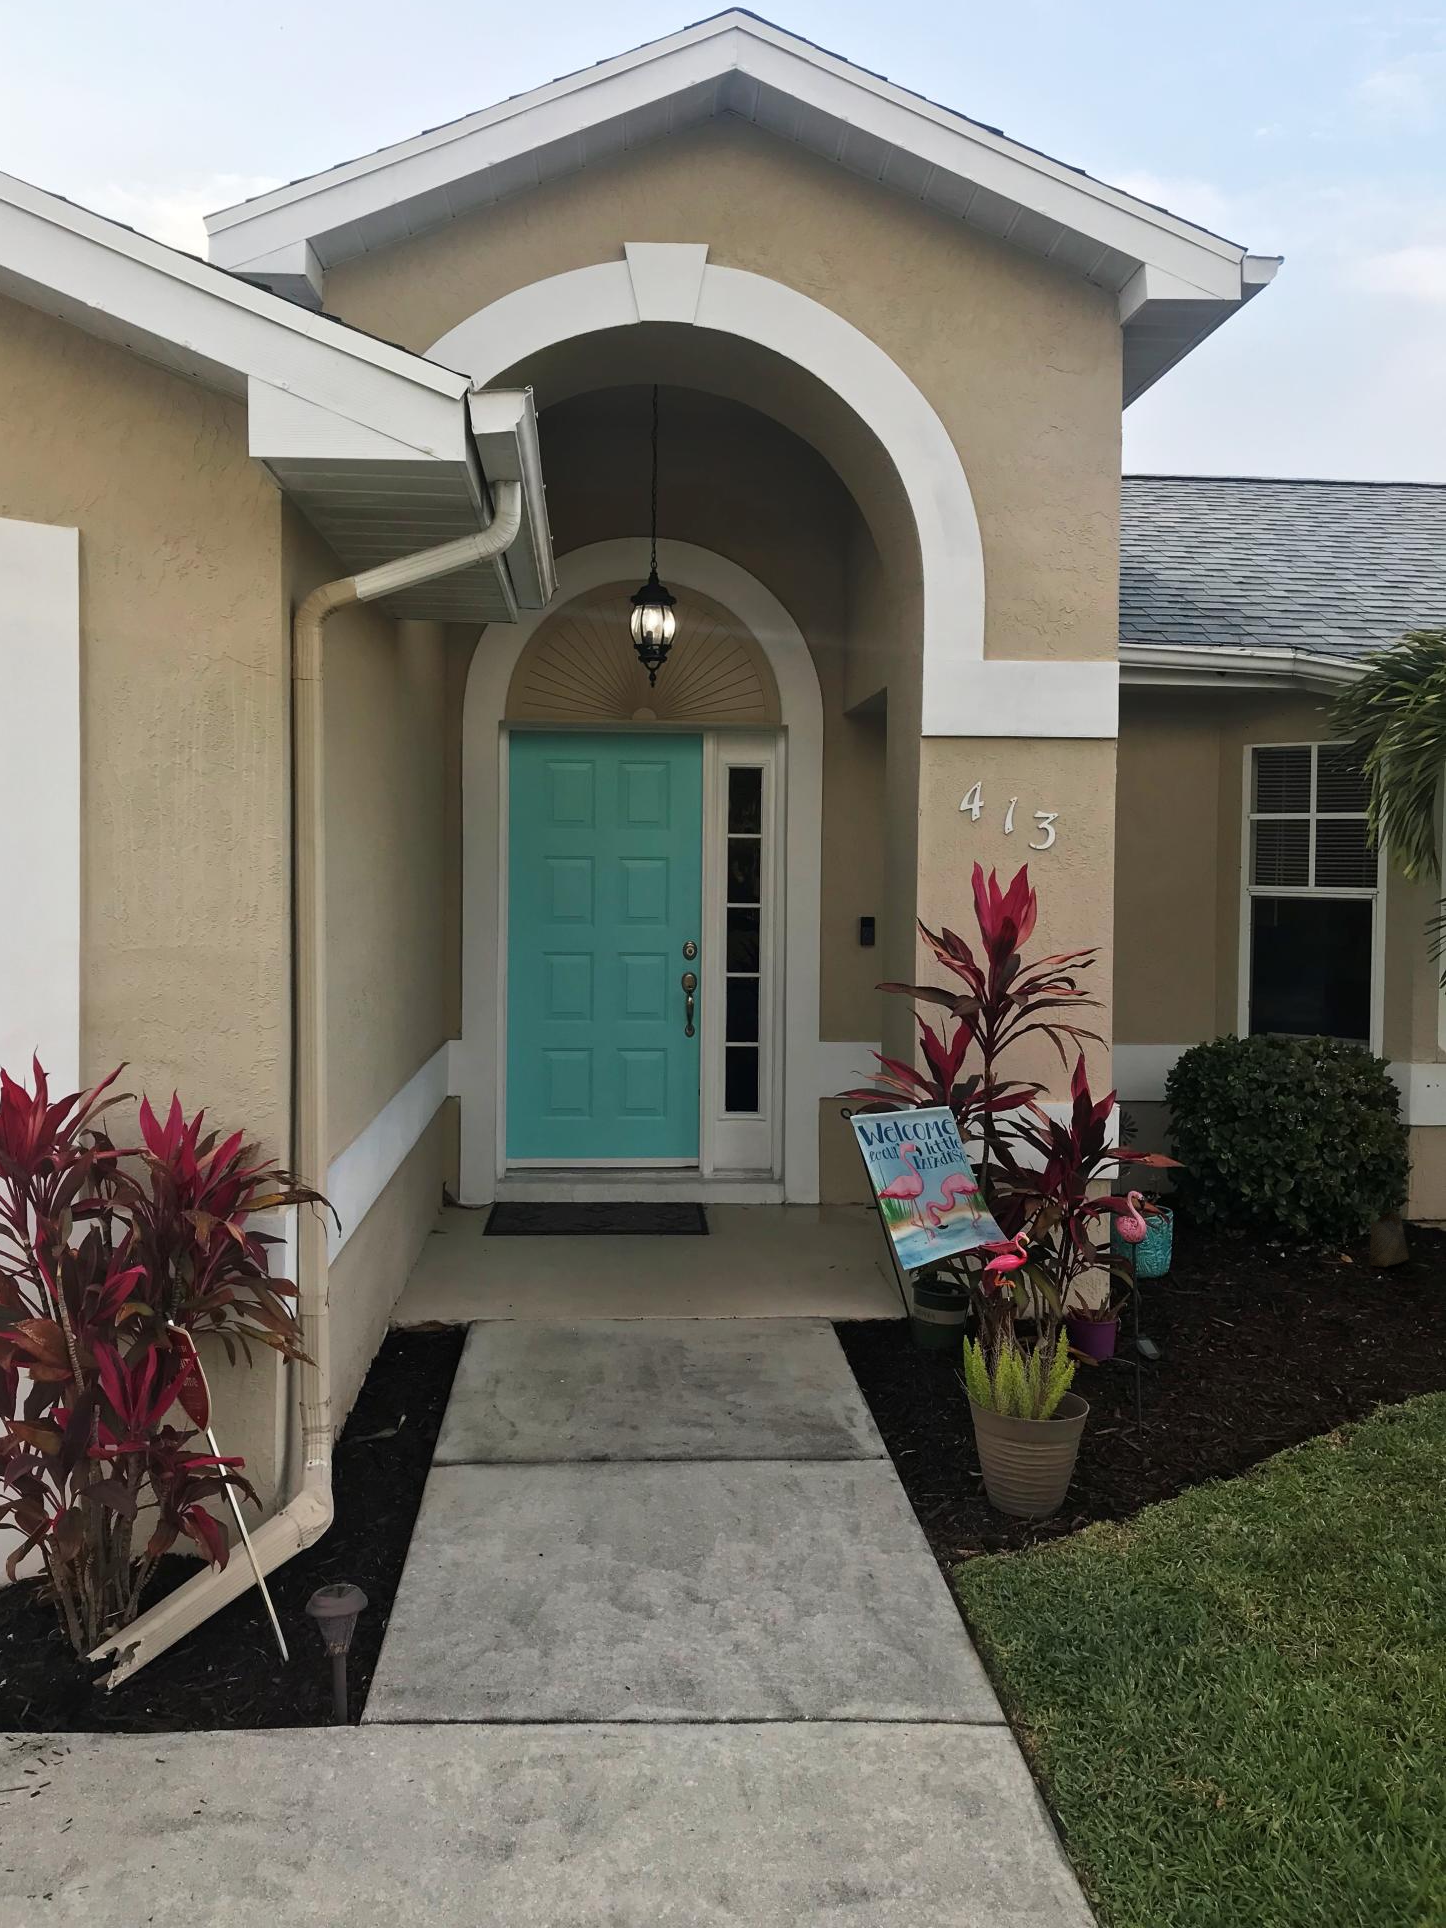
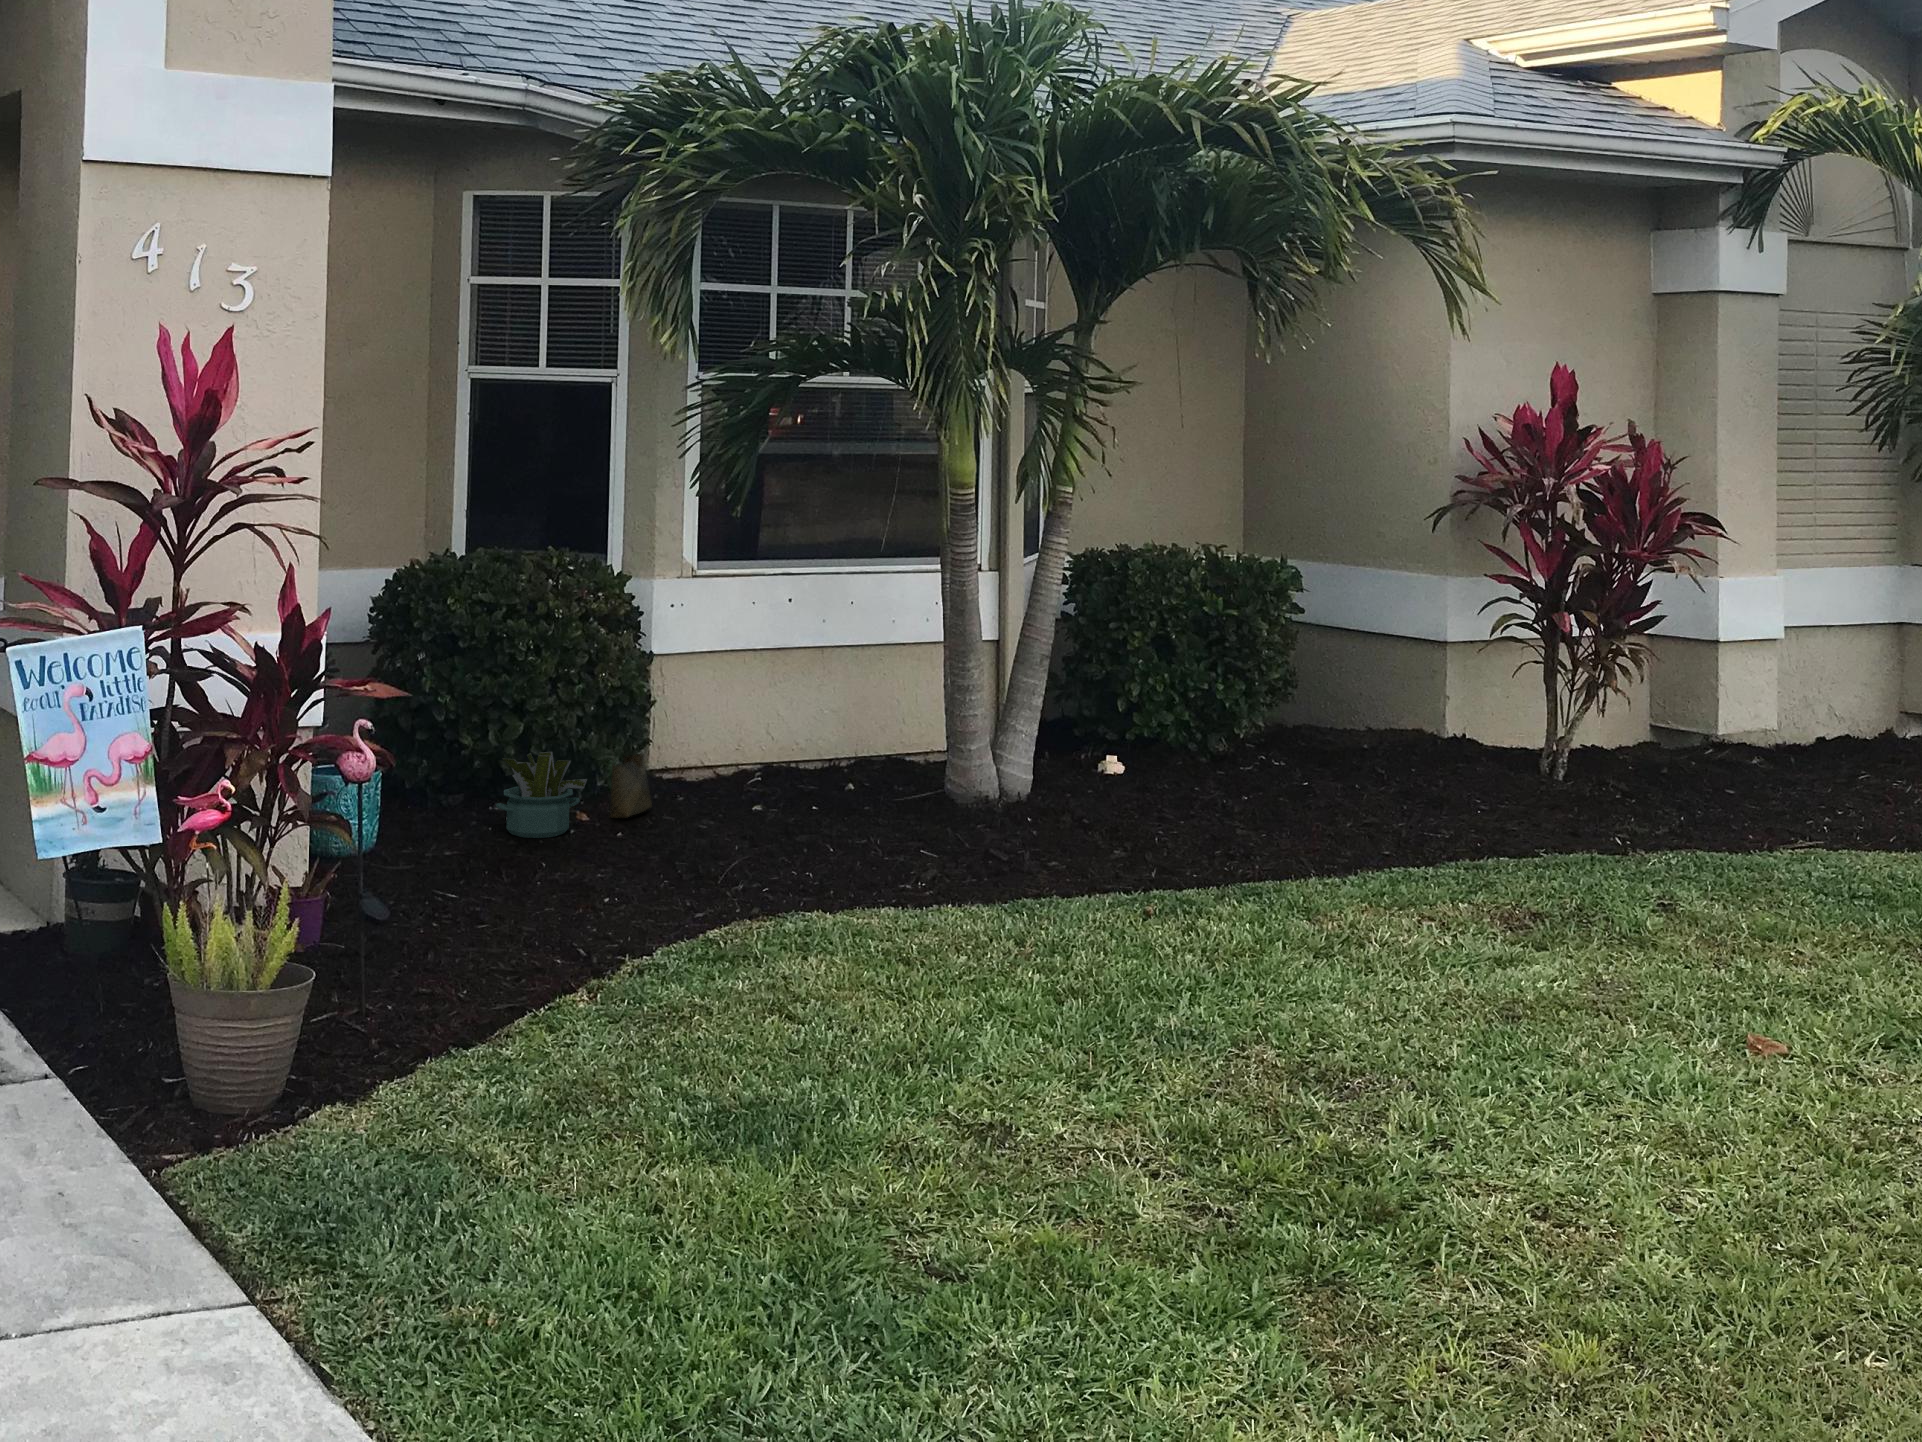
decorative plant: none [1267,1205,1348,1278] -> present [496,752,587,838]

